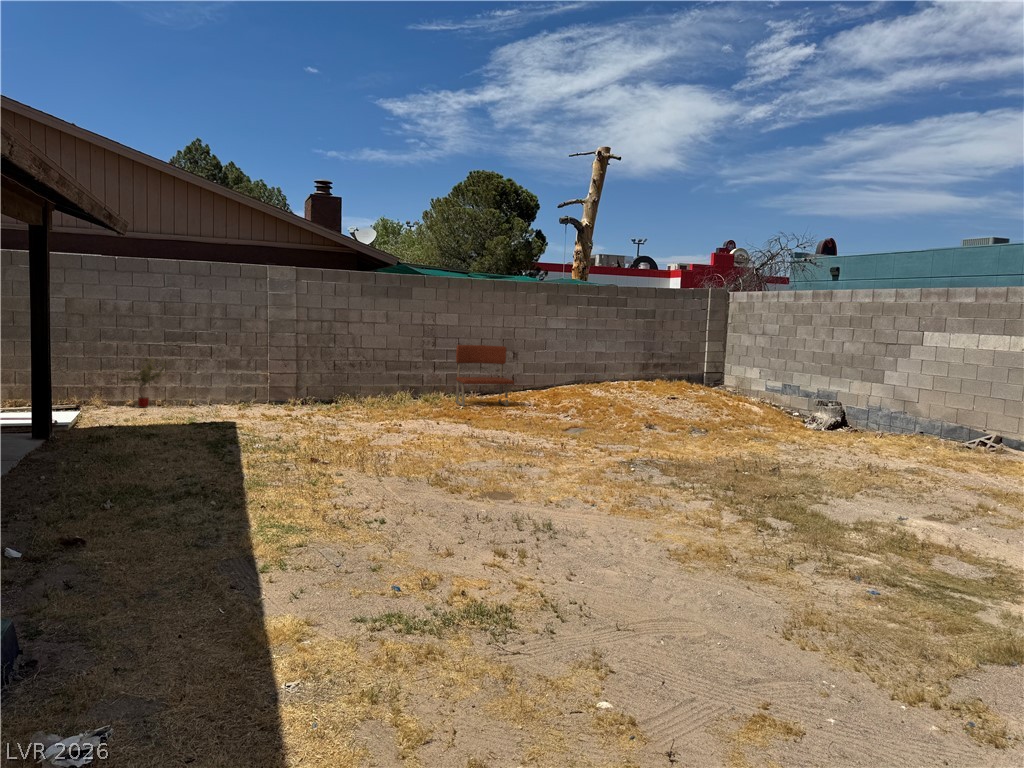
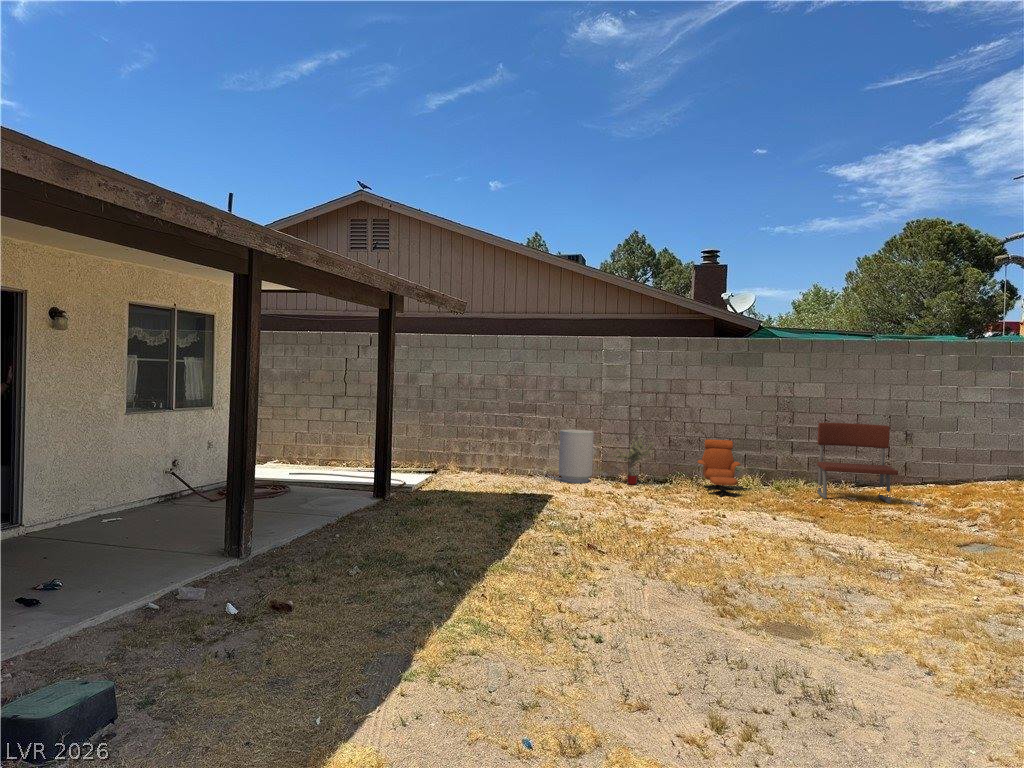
potted tree: present [121,356,166,408] -> present [613,435,654,485]
trash can: none [228,356,264,409] -> present [559,429,594,483]
lounge chair: none [361,362,399,411] -> present [697,439,741,497]

